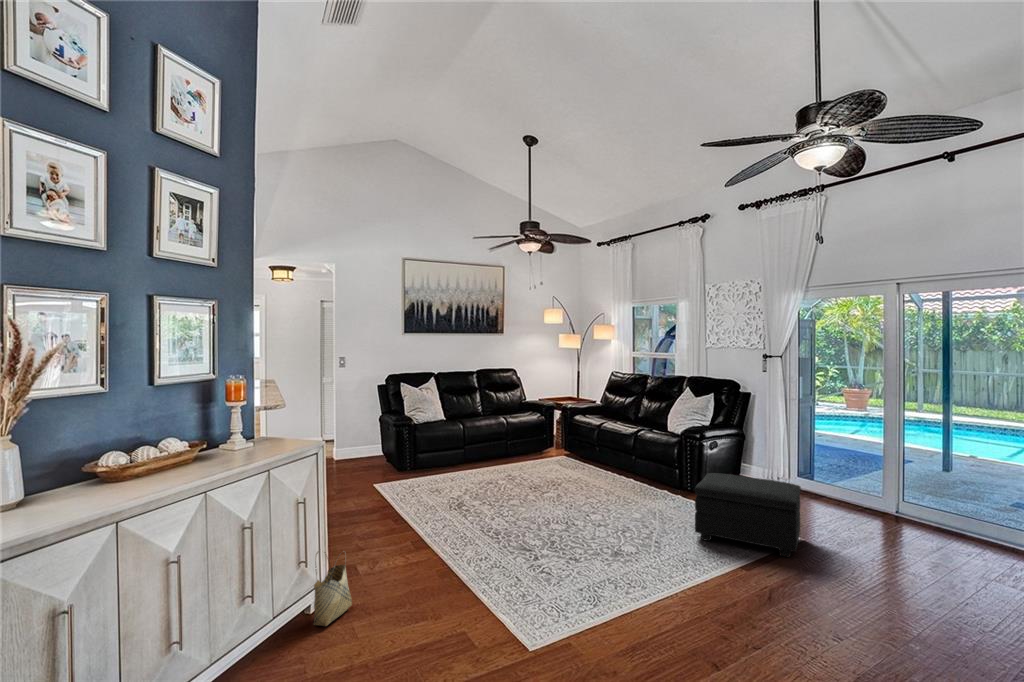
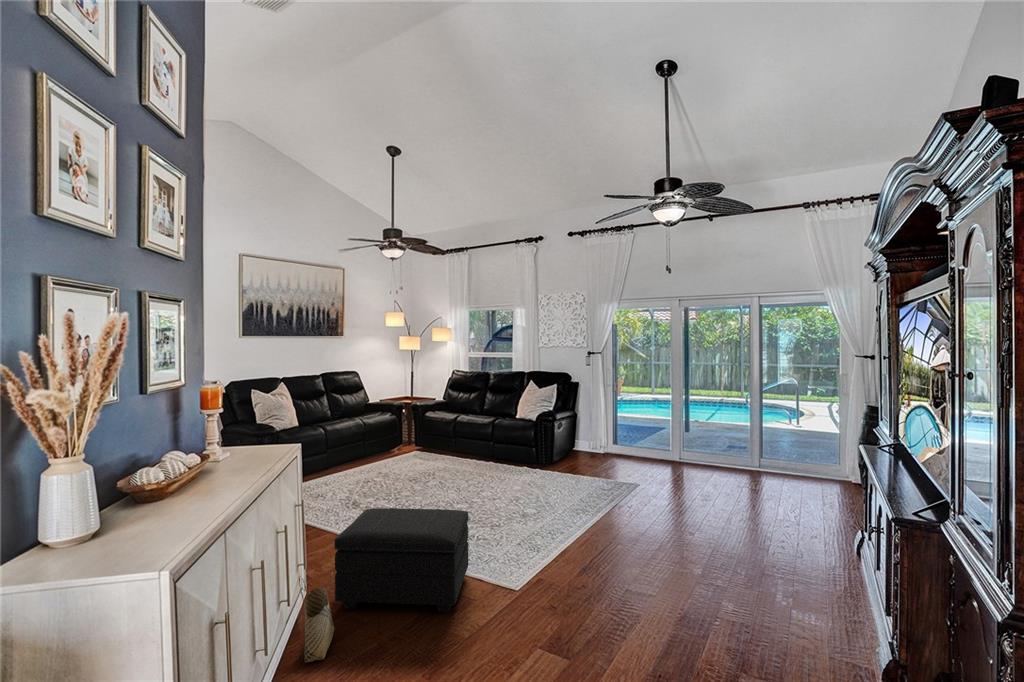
footstool: present [695,473,801,557] -> present [335,508,469,612]

